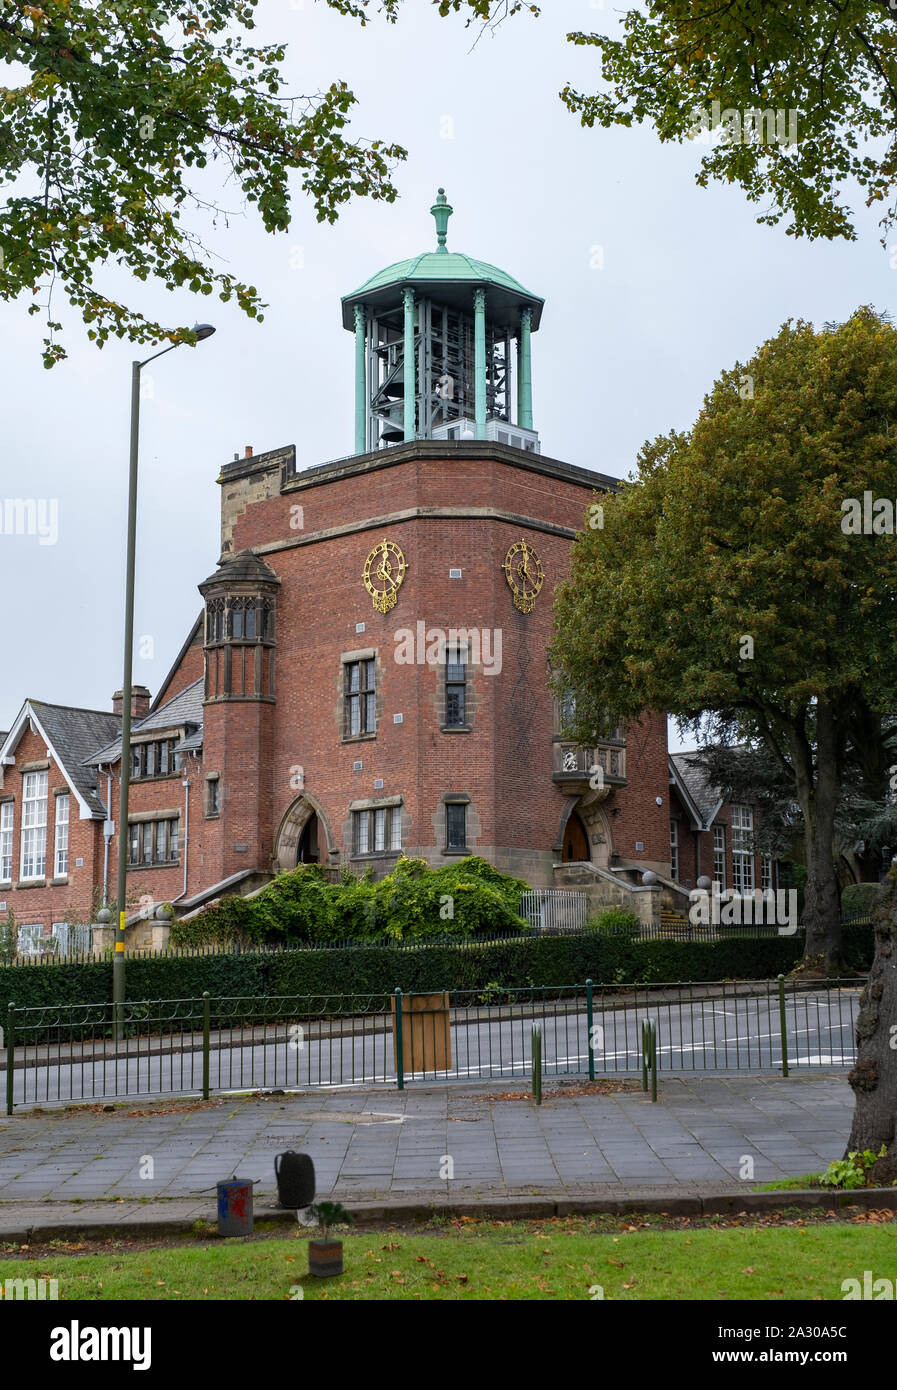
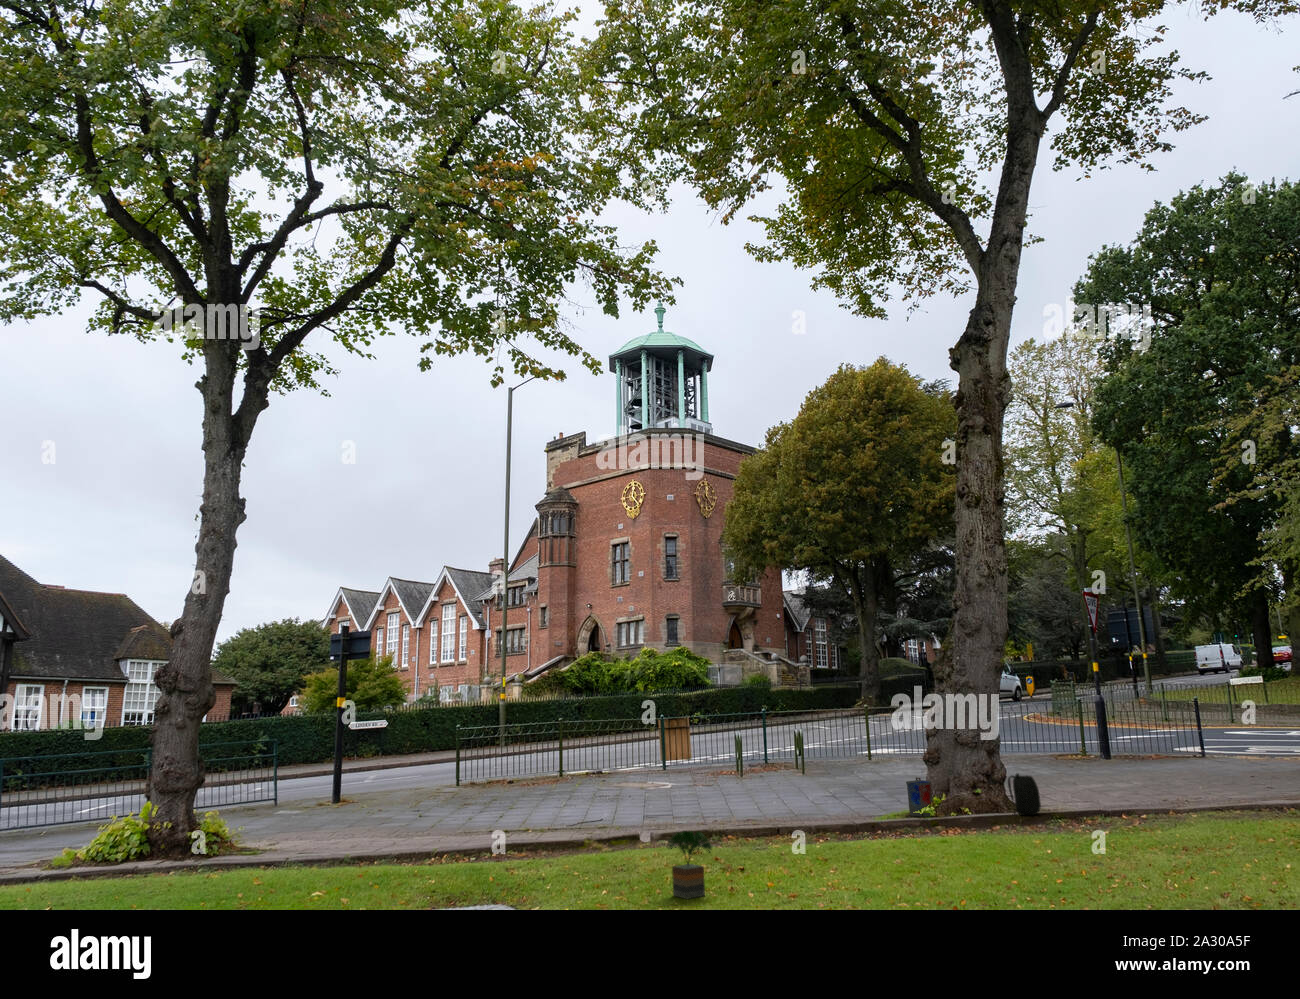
backpack: present [274,1150,316,1208] -> present [1008,773,1041,815]
trash can: present [216,1175,253,1236] -> present [906,777,932,816]

